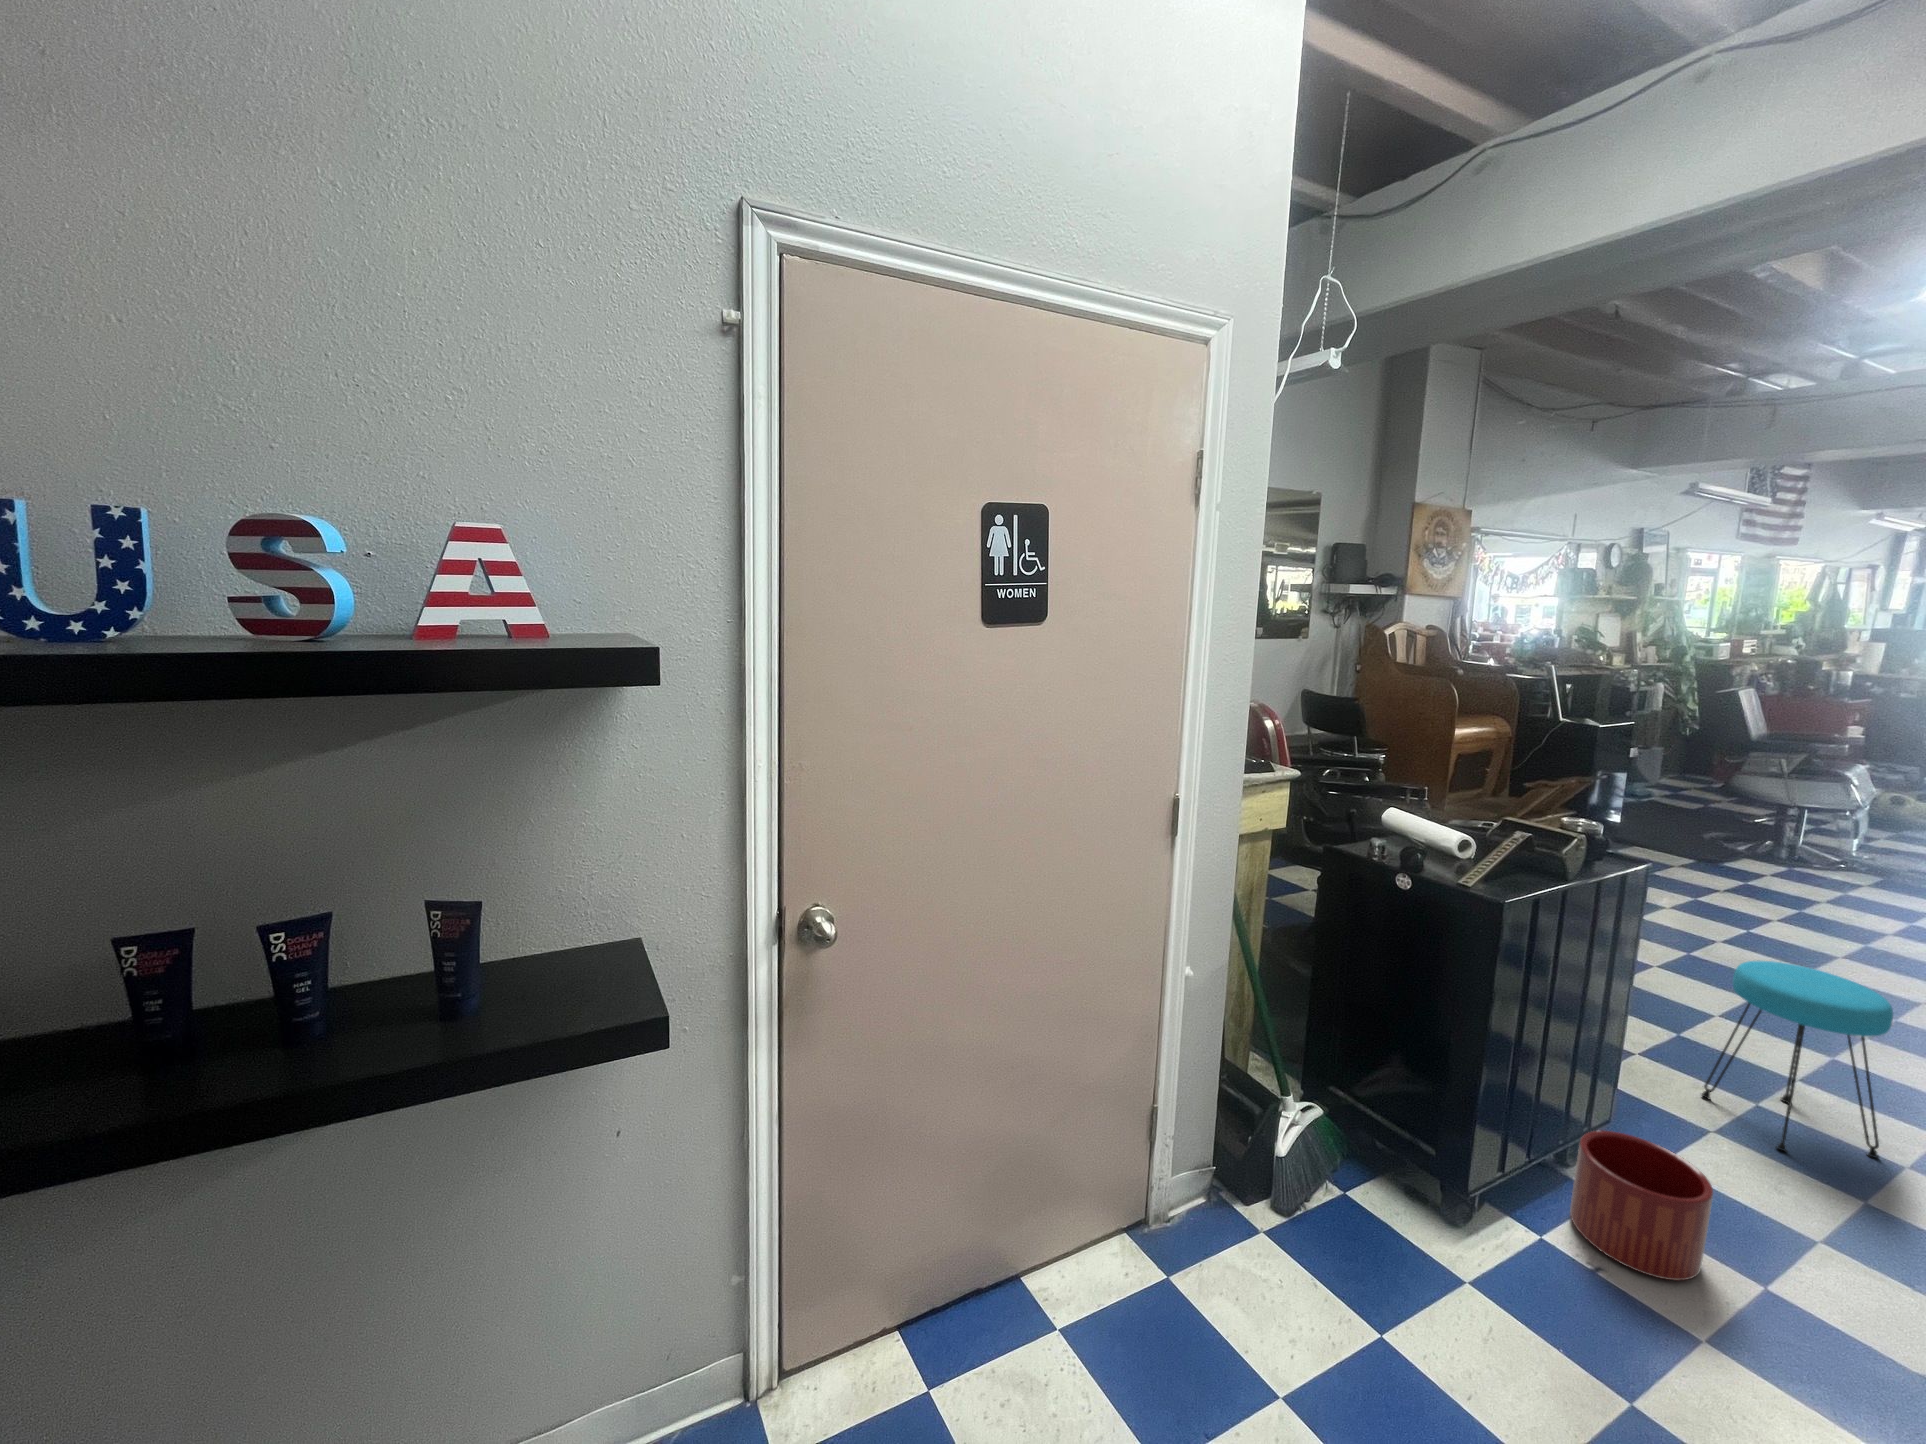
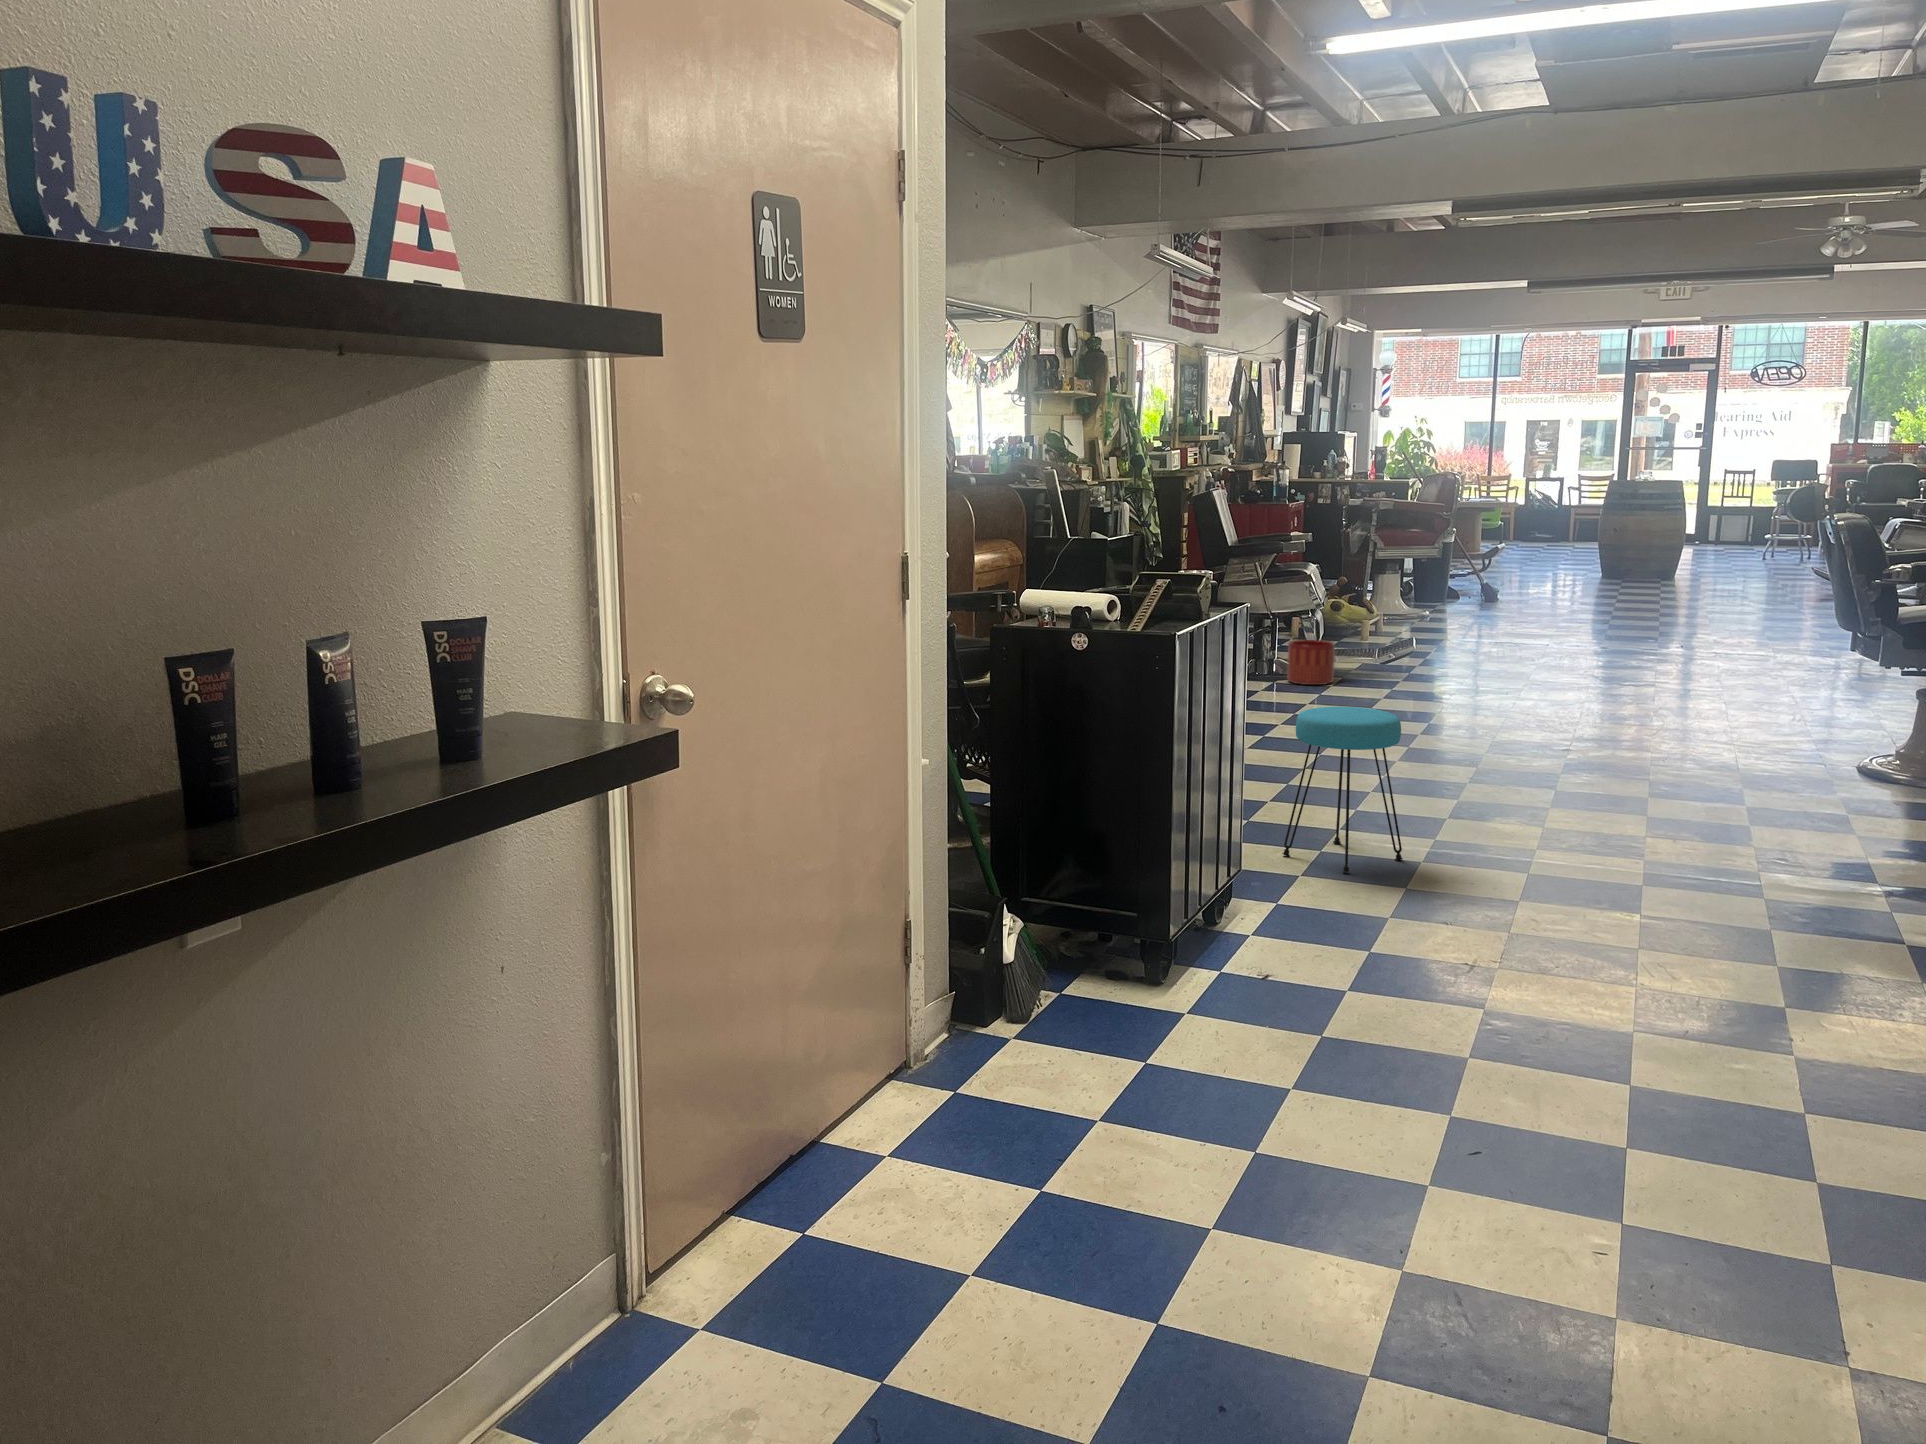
planter: present [1570,1131,1713,1280] -> present [1287,640,1335,685]

